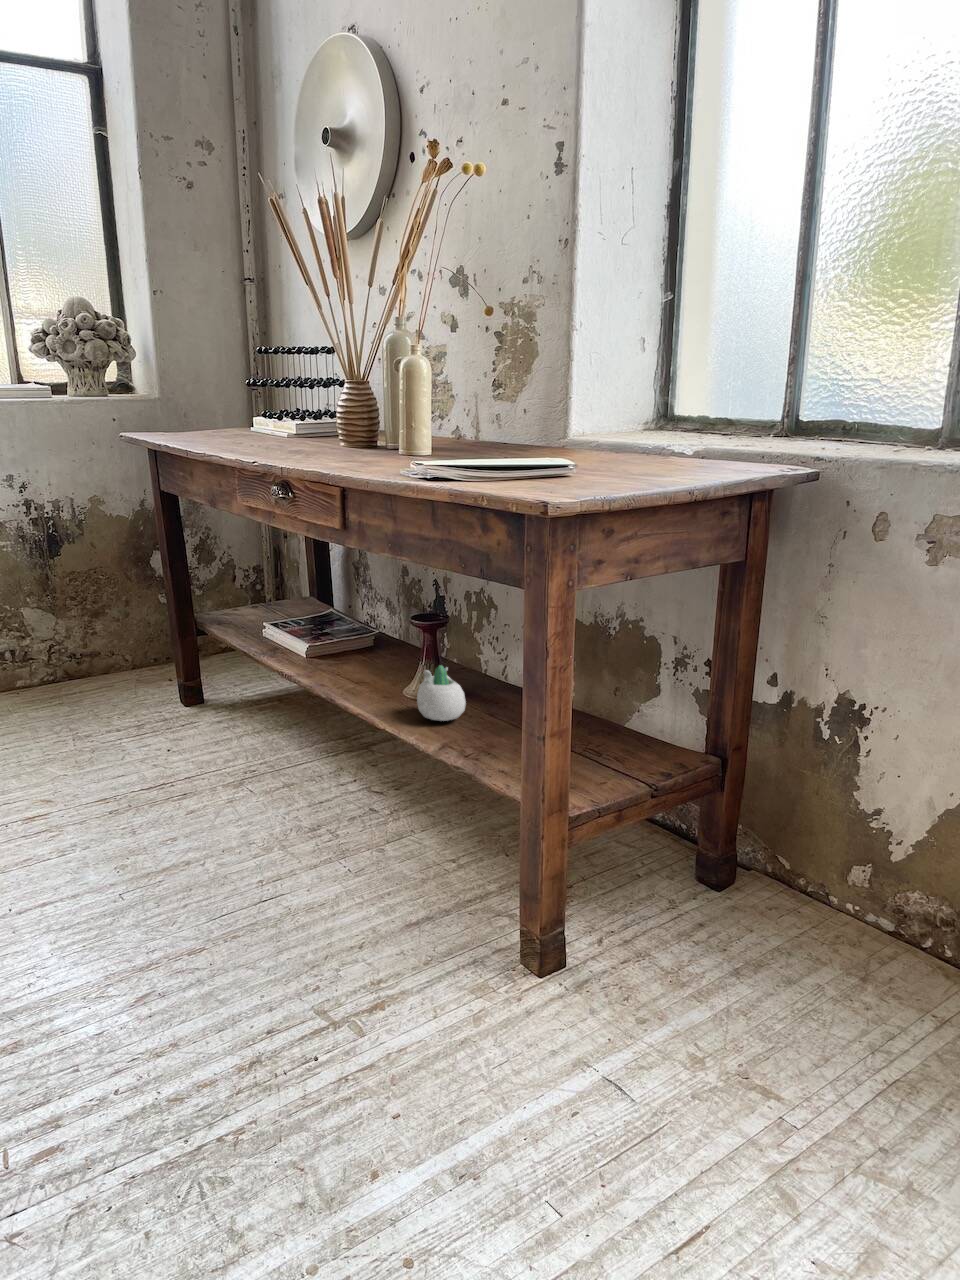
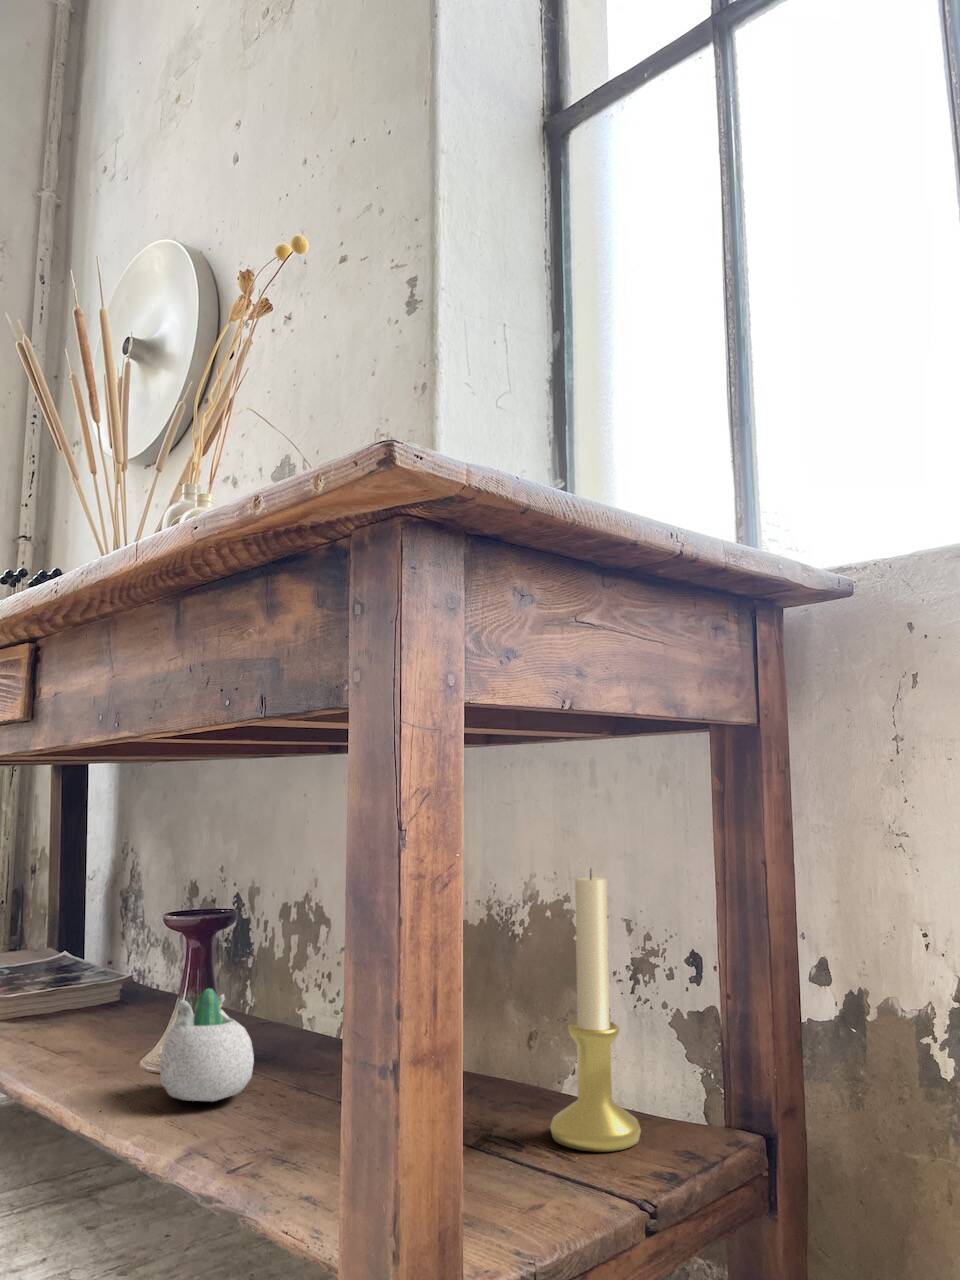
candle holder: none [617,626,663,761] -> present [551,870,641,1152]

